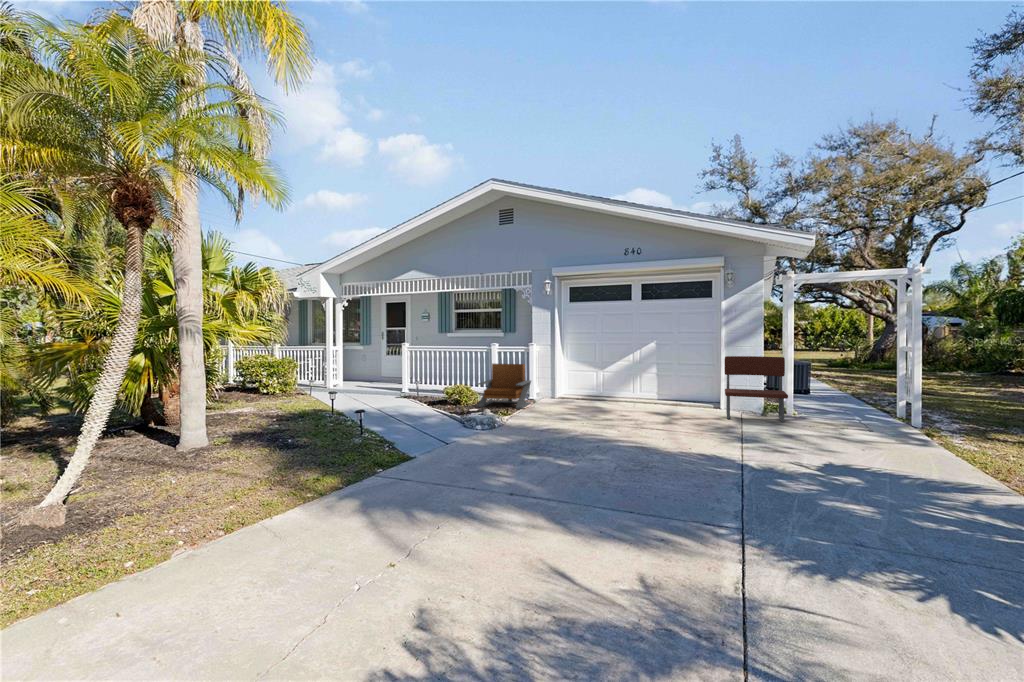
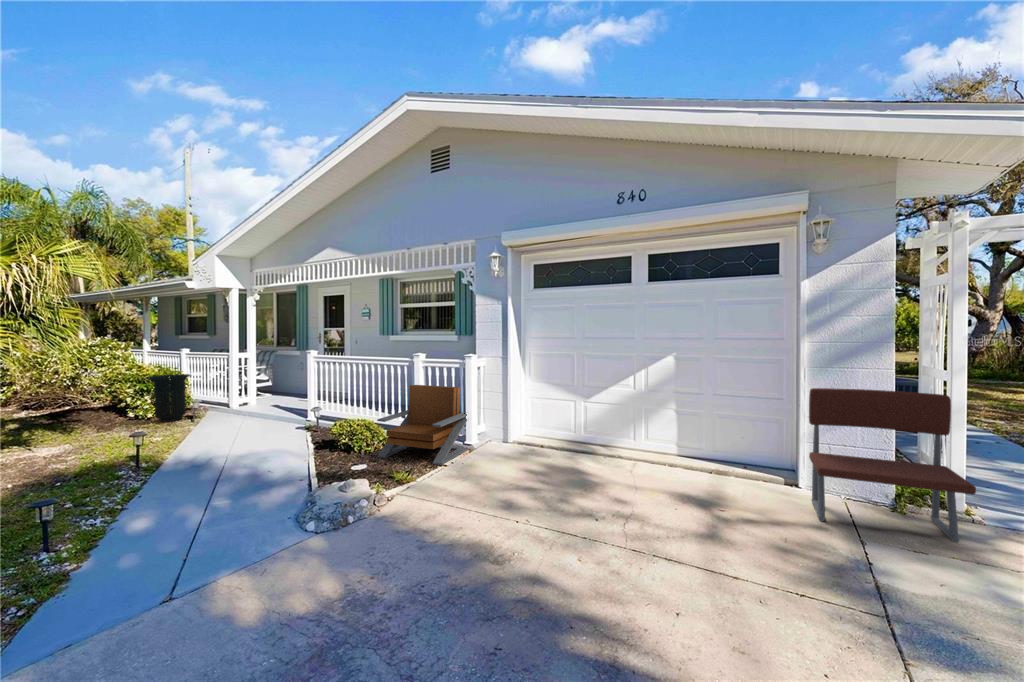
trash can: none [280,362,309,396] -> present [147,374,191,422]

